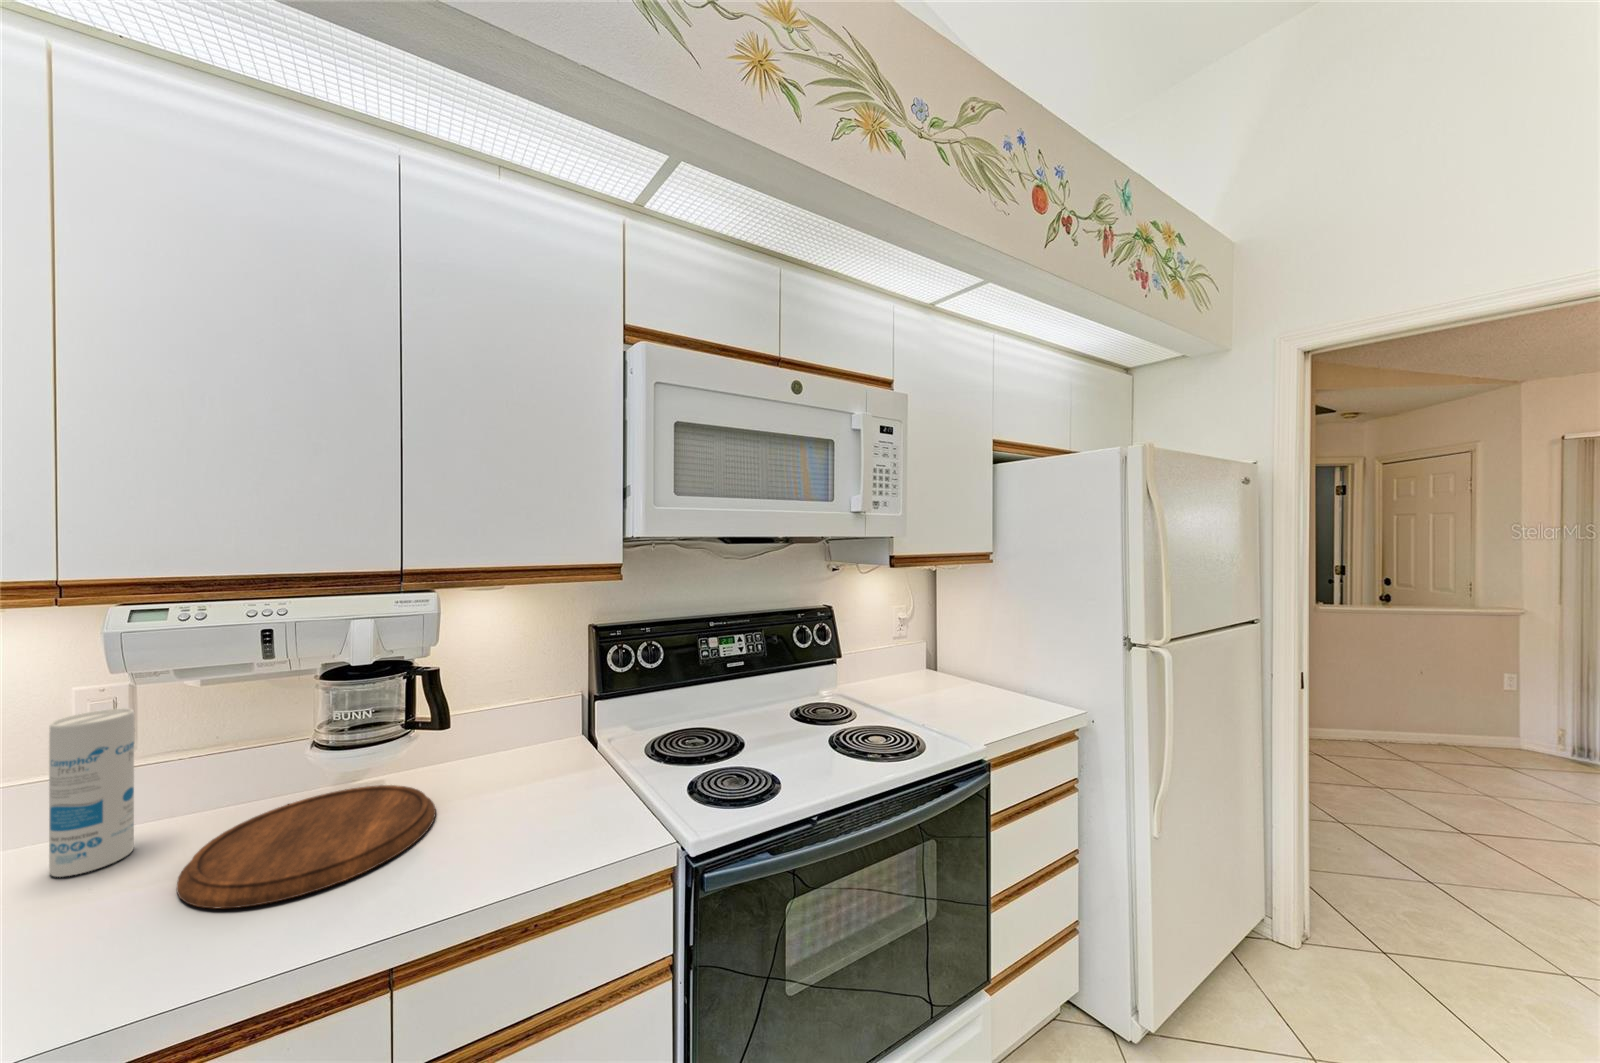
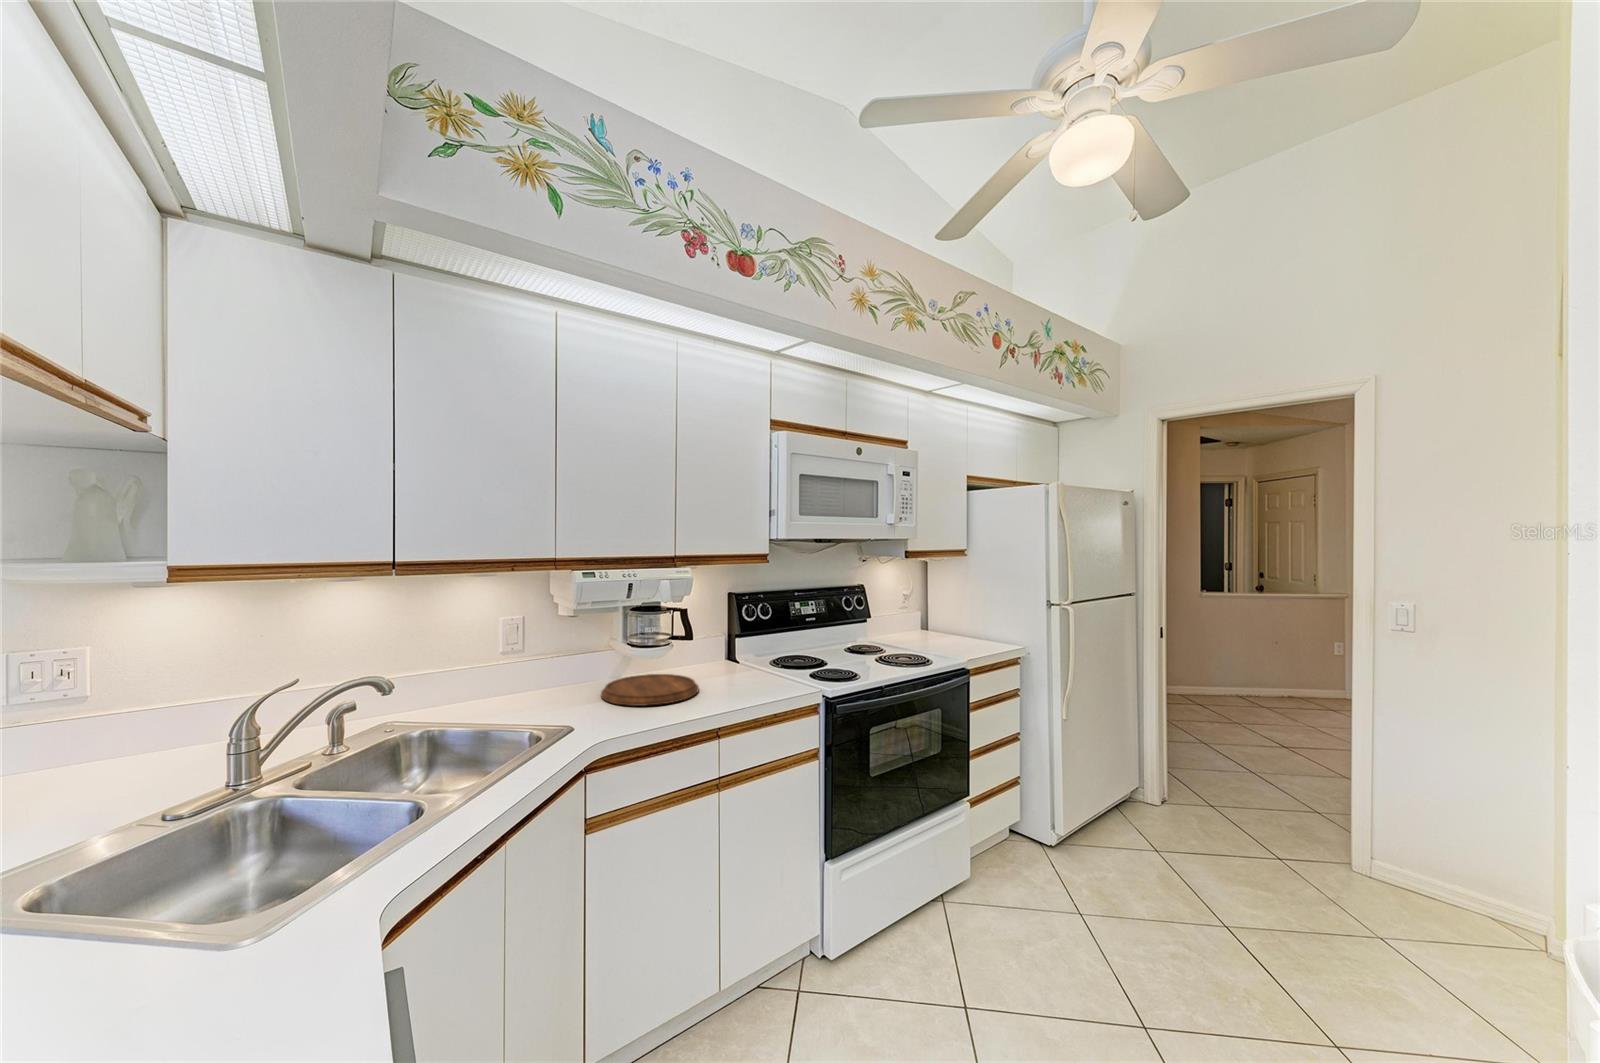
canister: present [49,708,134,877] -> none [536,625,563,702]

